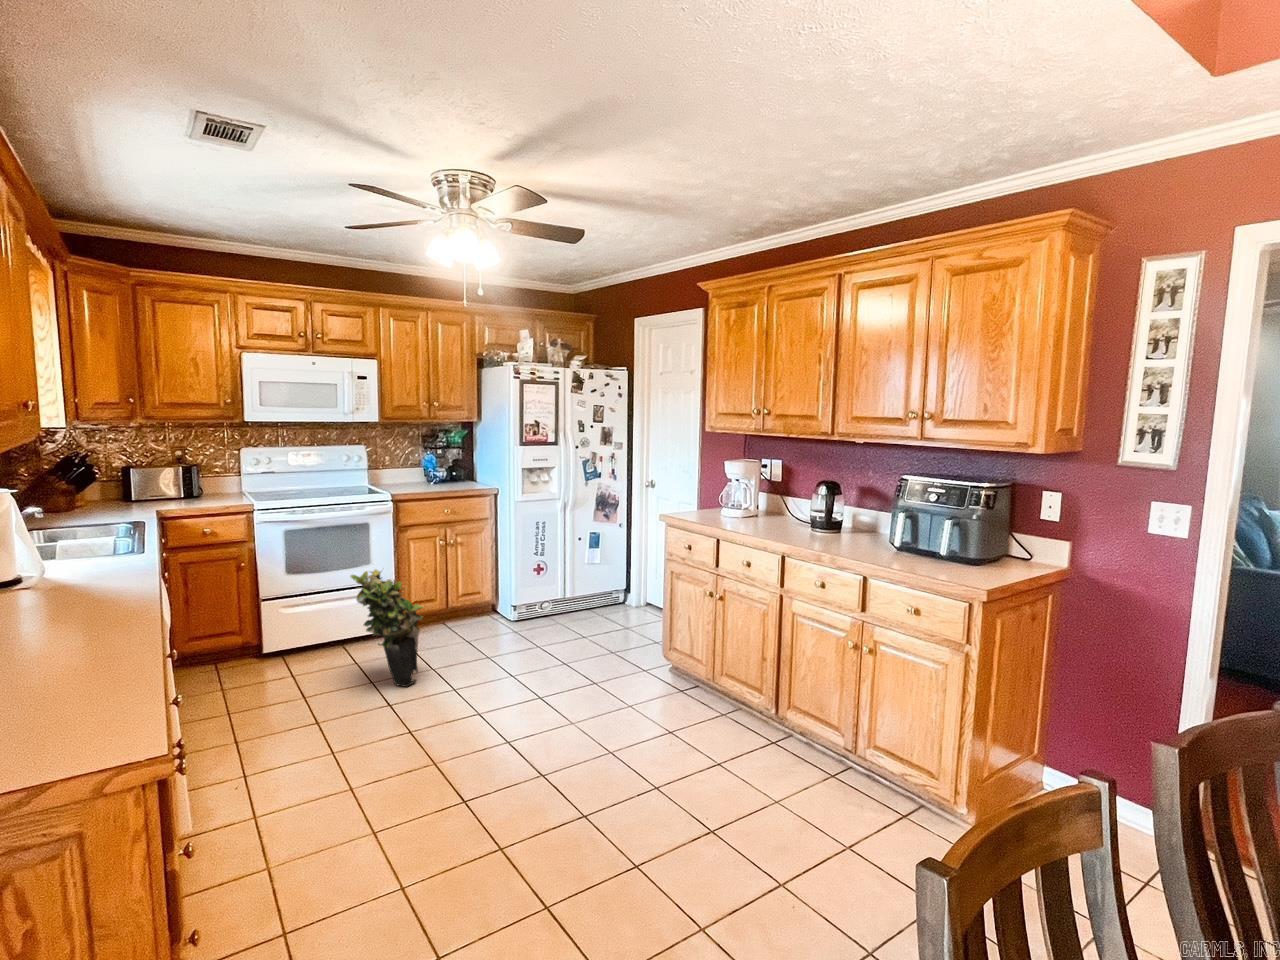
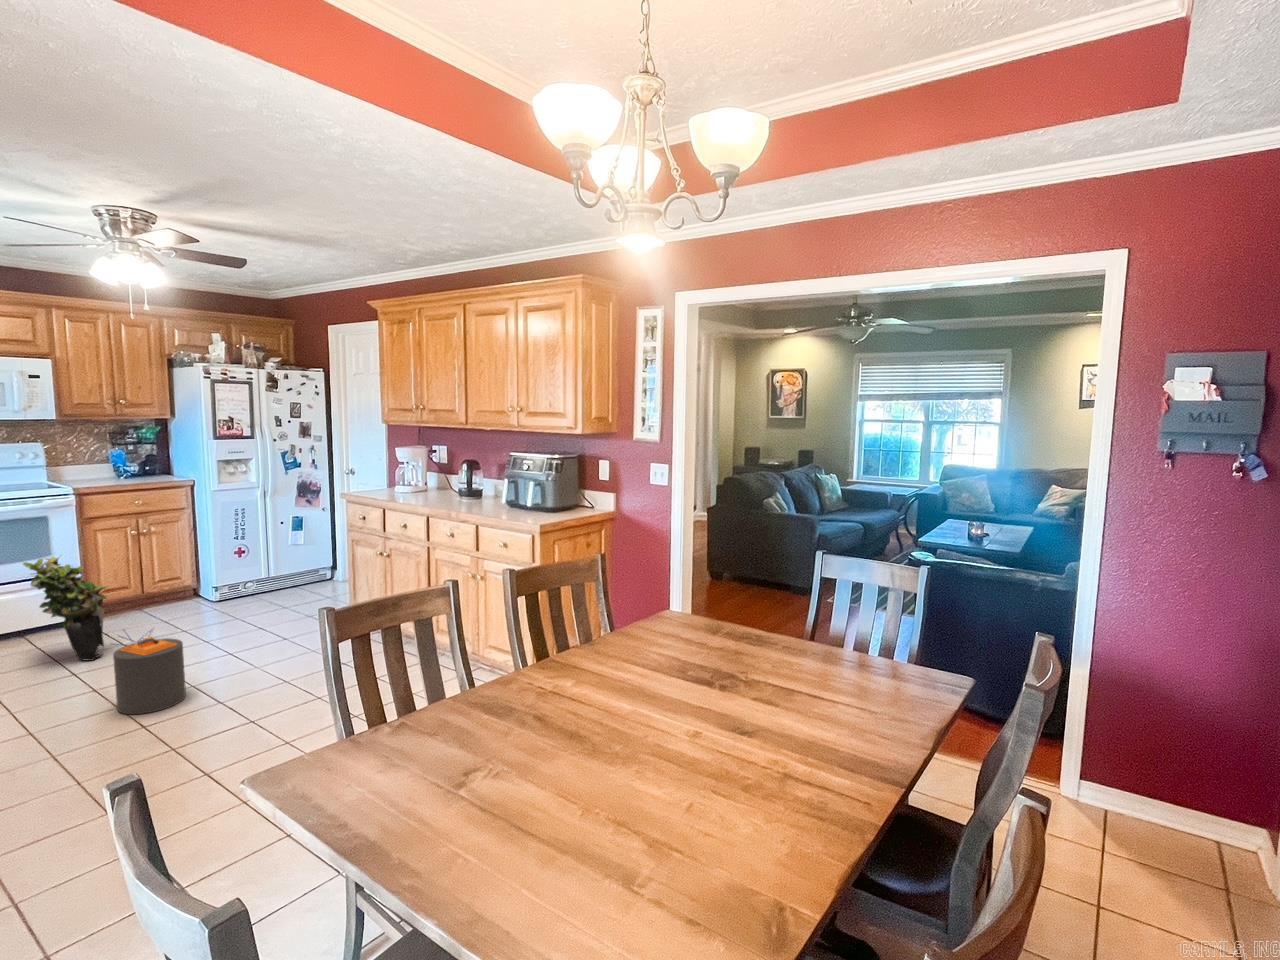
trash can: none [432,668,505,777] -> present [112,629,186,714]

